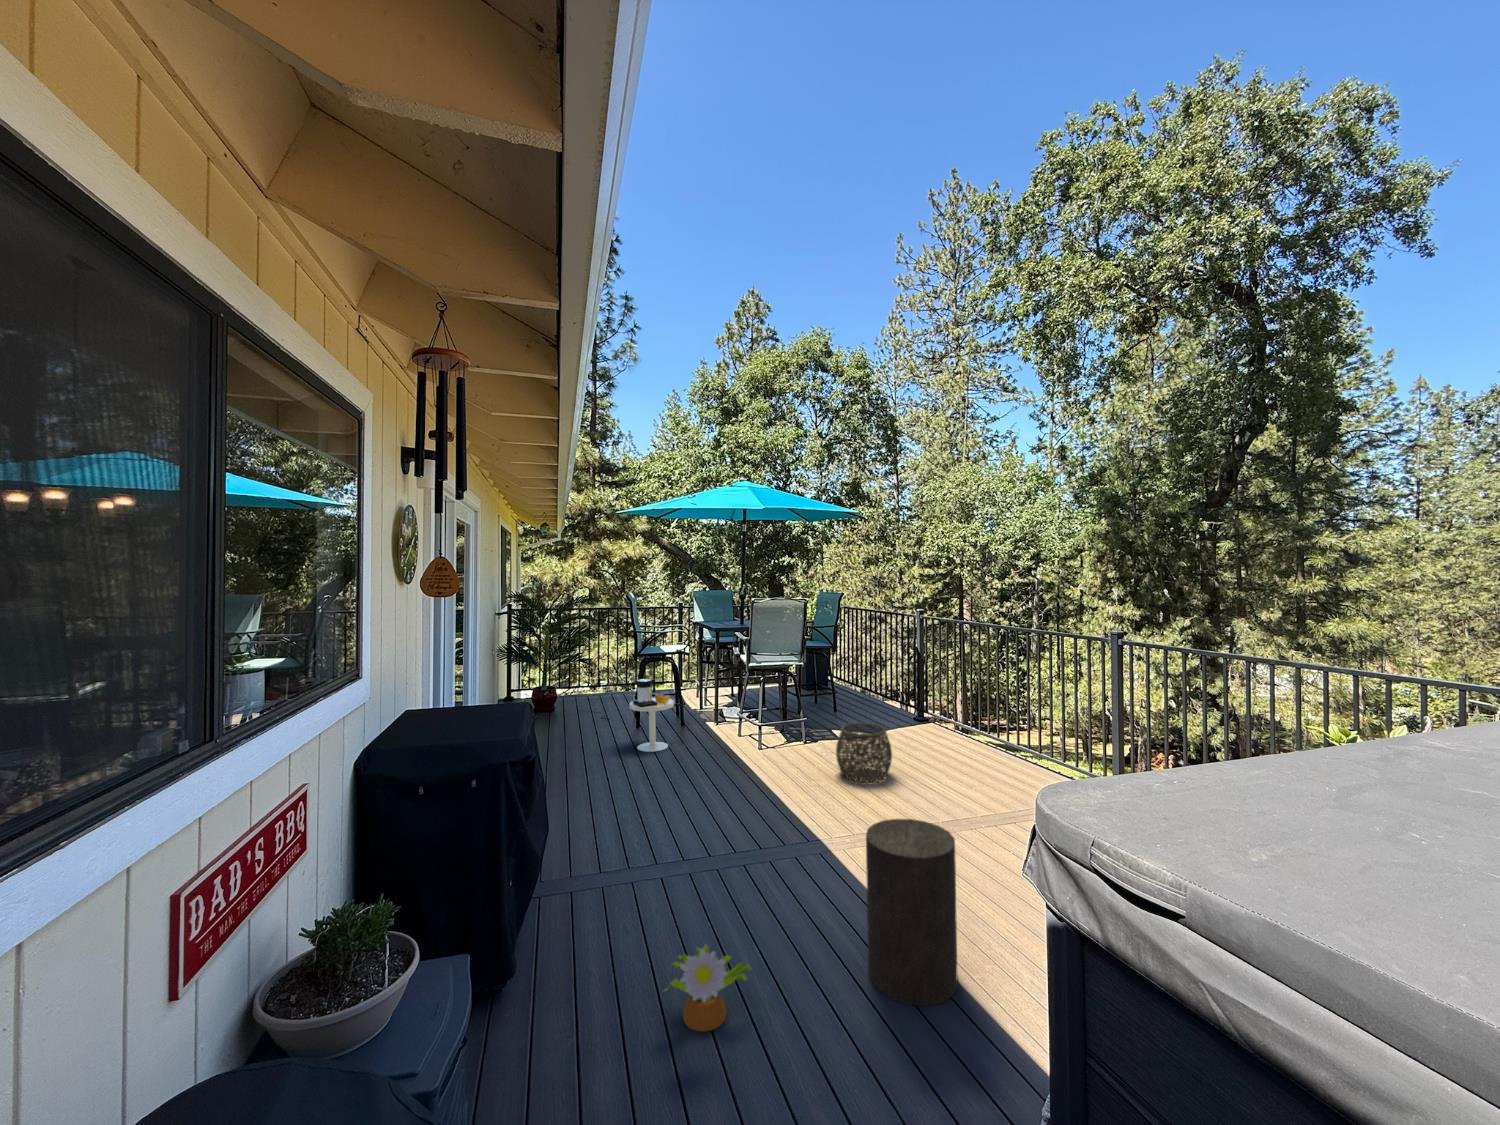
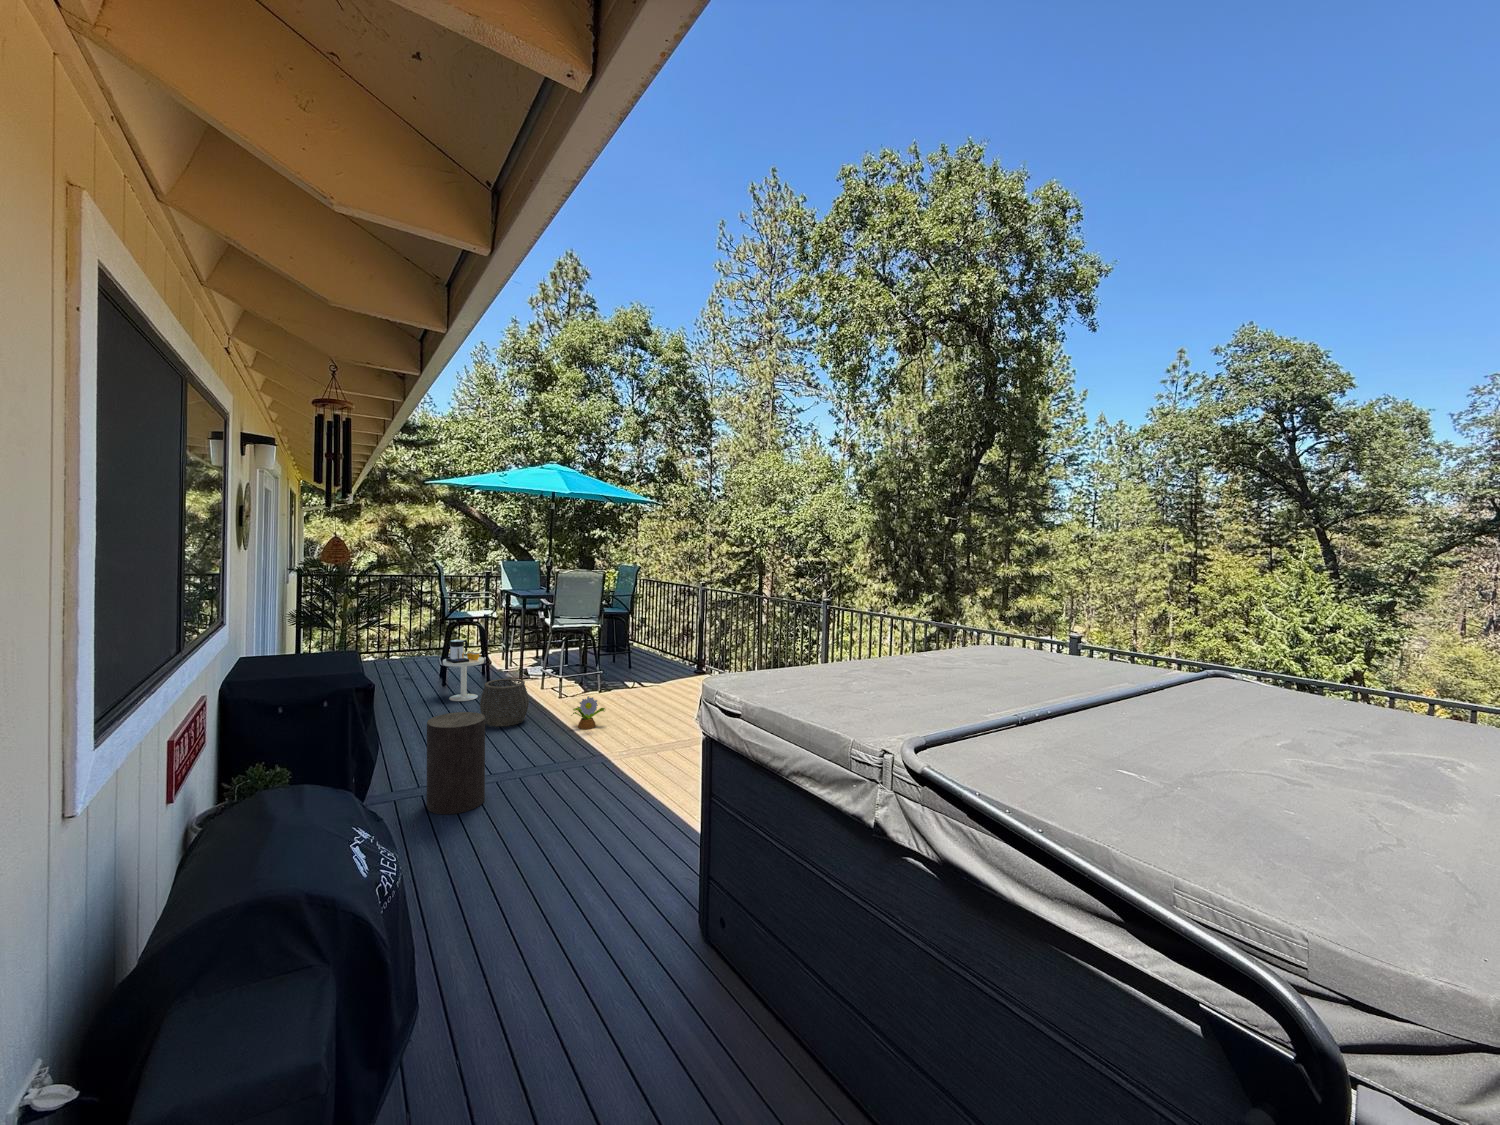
woven basket: present [836,723,892,783] -> present [480,679,529,727]
stool: present [866,819,958,1006] -> present [427,712,485,814]
decorative plant: present [664,945,751,1032] -> present [571,696,605,729]

